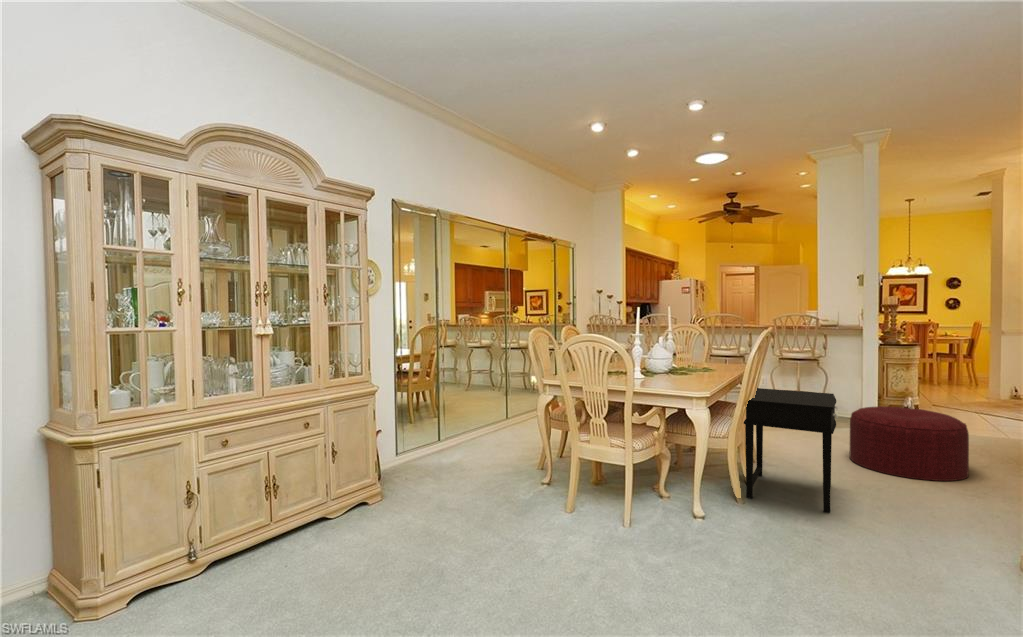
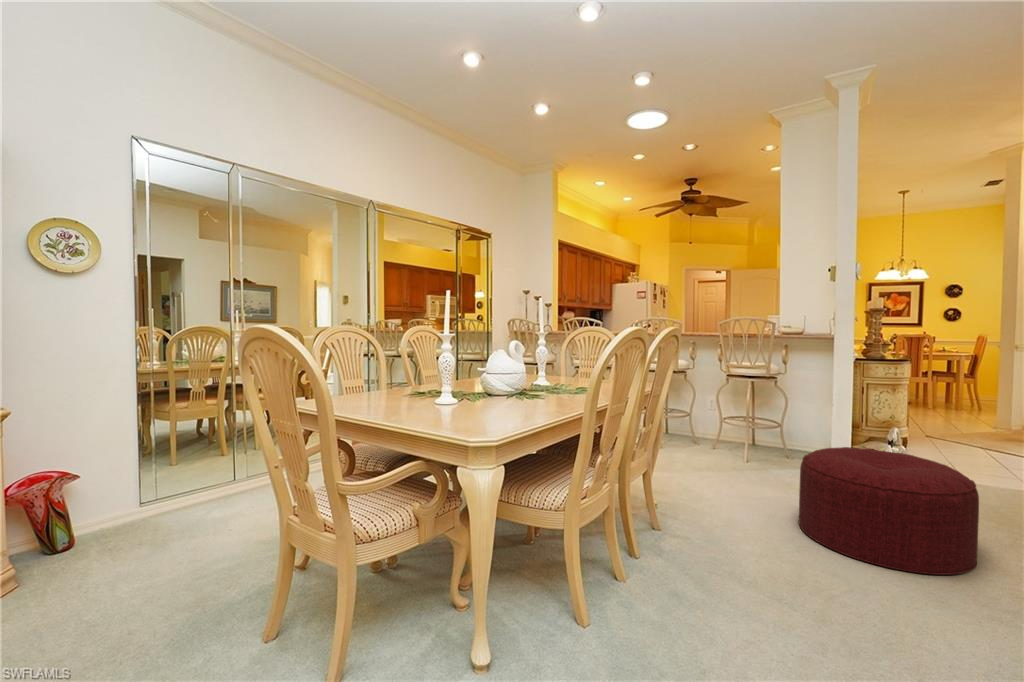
side table: present [744,388,838,513] -> none [600,421,762,654]

